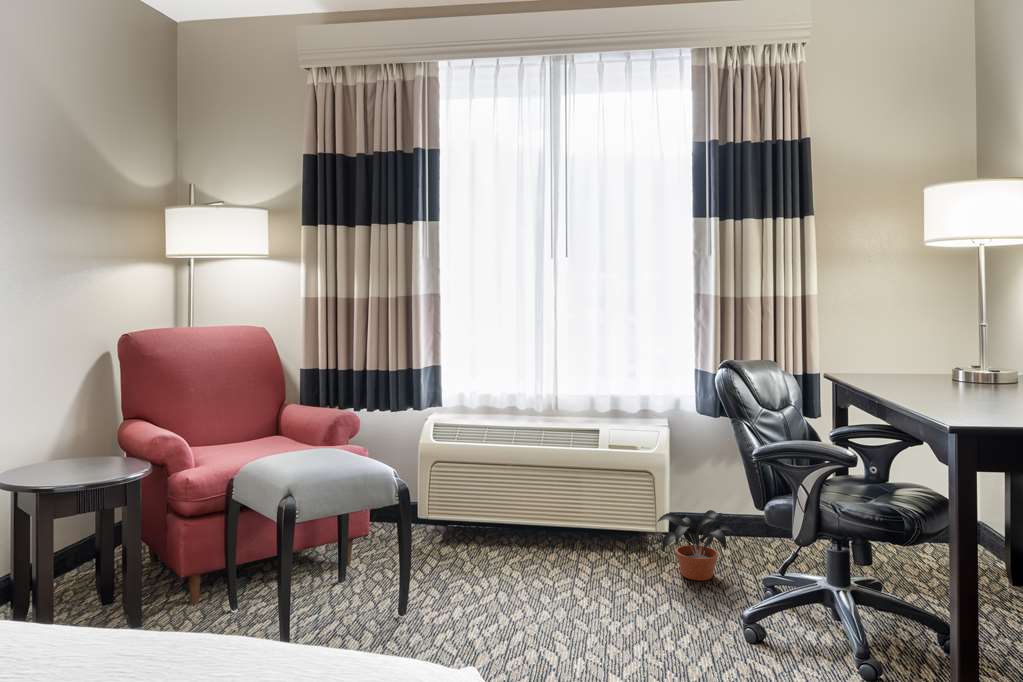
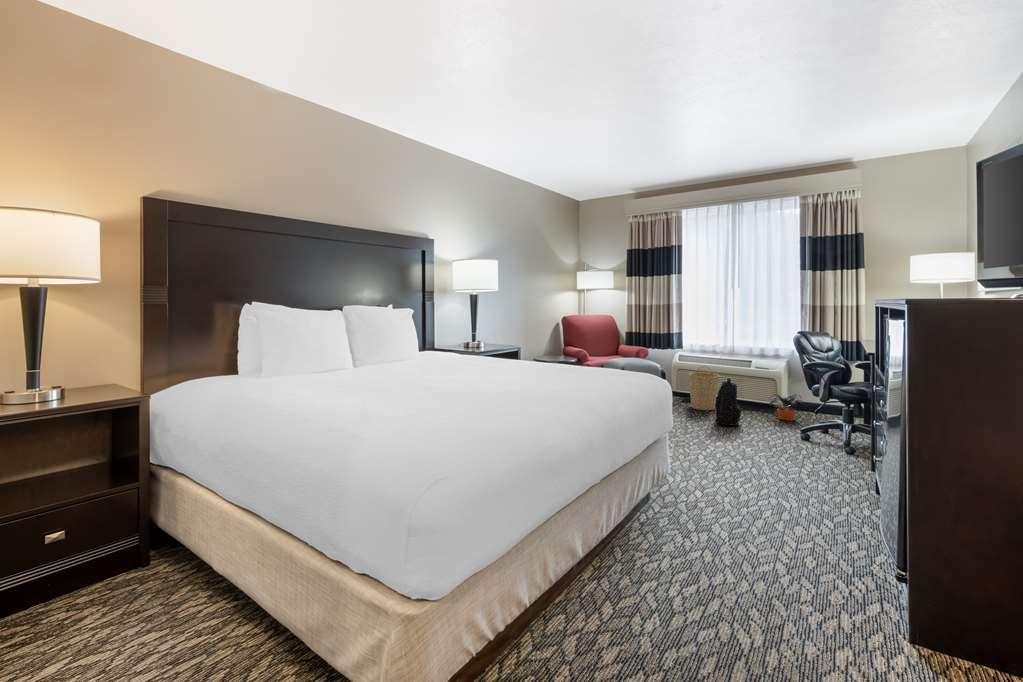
basket: none [464,451,540,572] -> present [688,371,719,410]
backpack: none [548,493,617,637] -> present [715,378,741,426]

